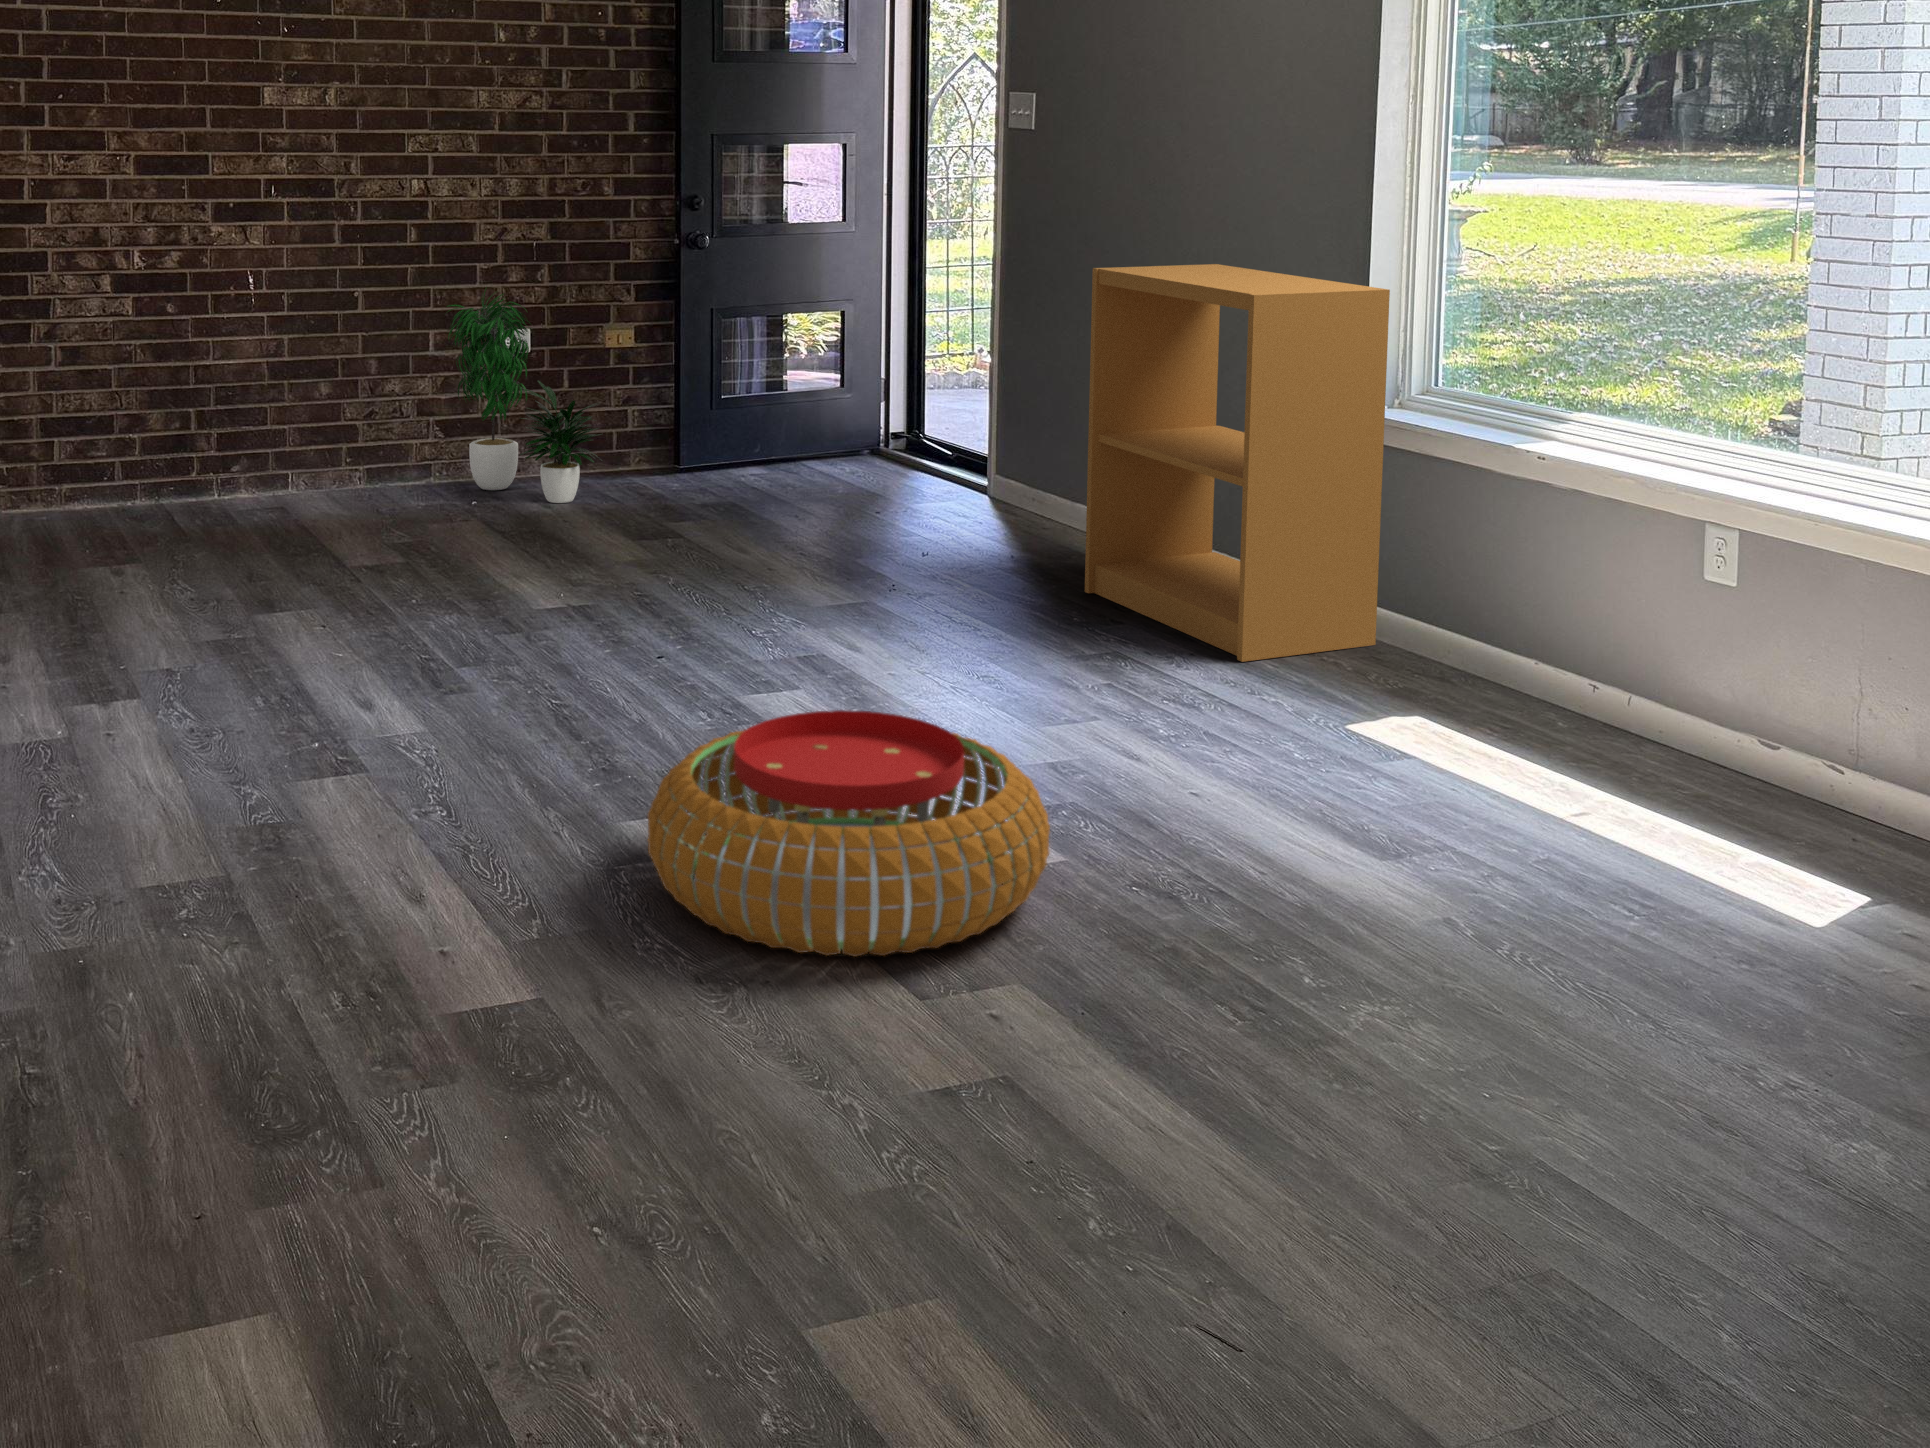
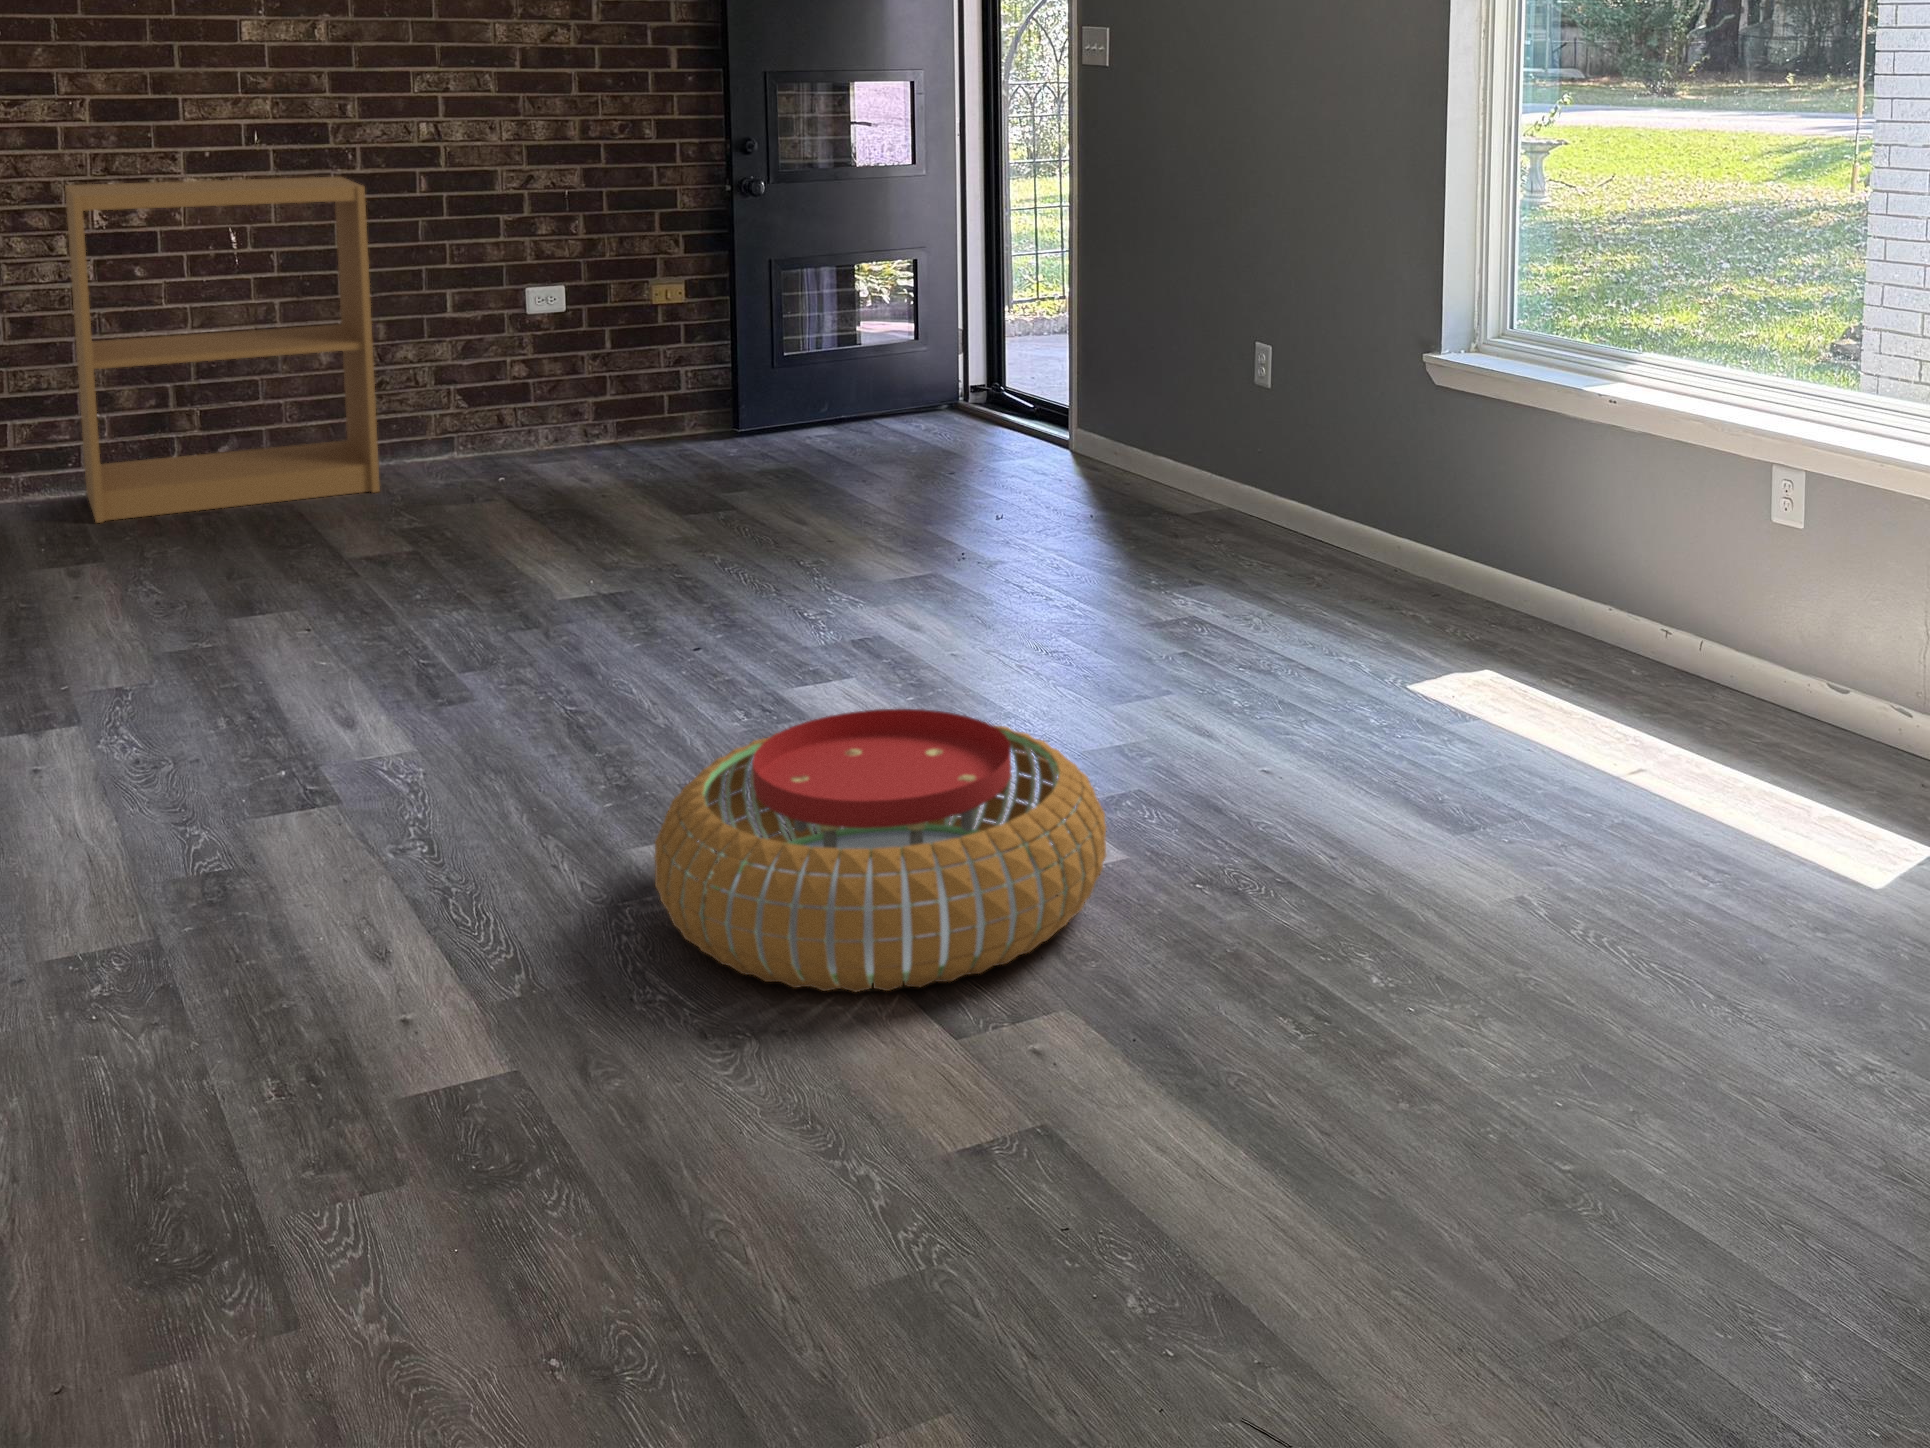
bookshelf: present [1085,264,1390,662] -> present [65,177,380,523]
potted plant: present [447,289,601,503] -> none [465,239,648,473]

